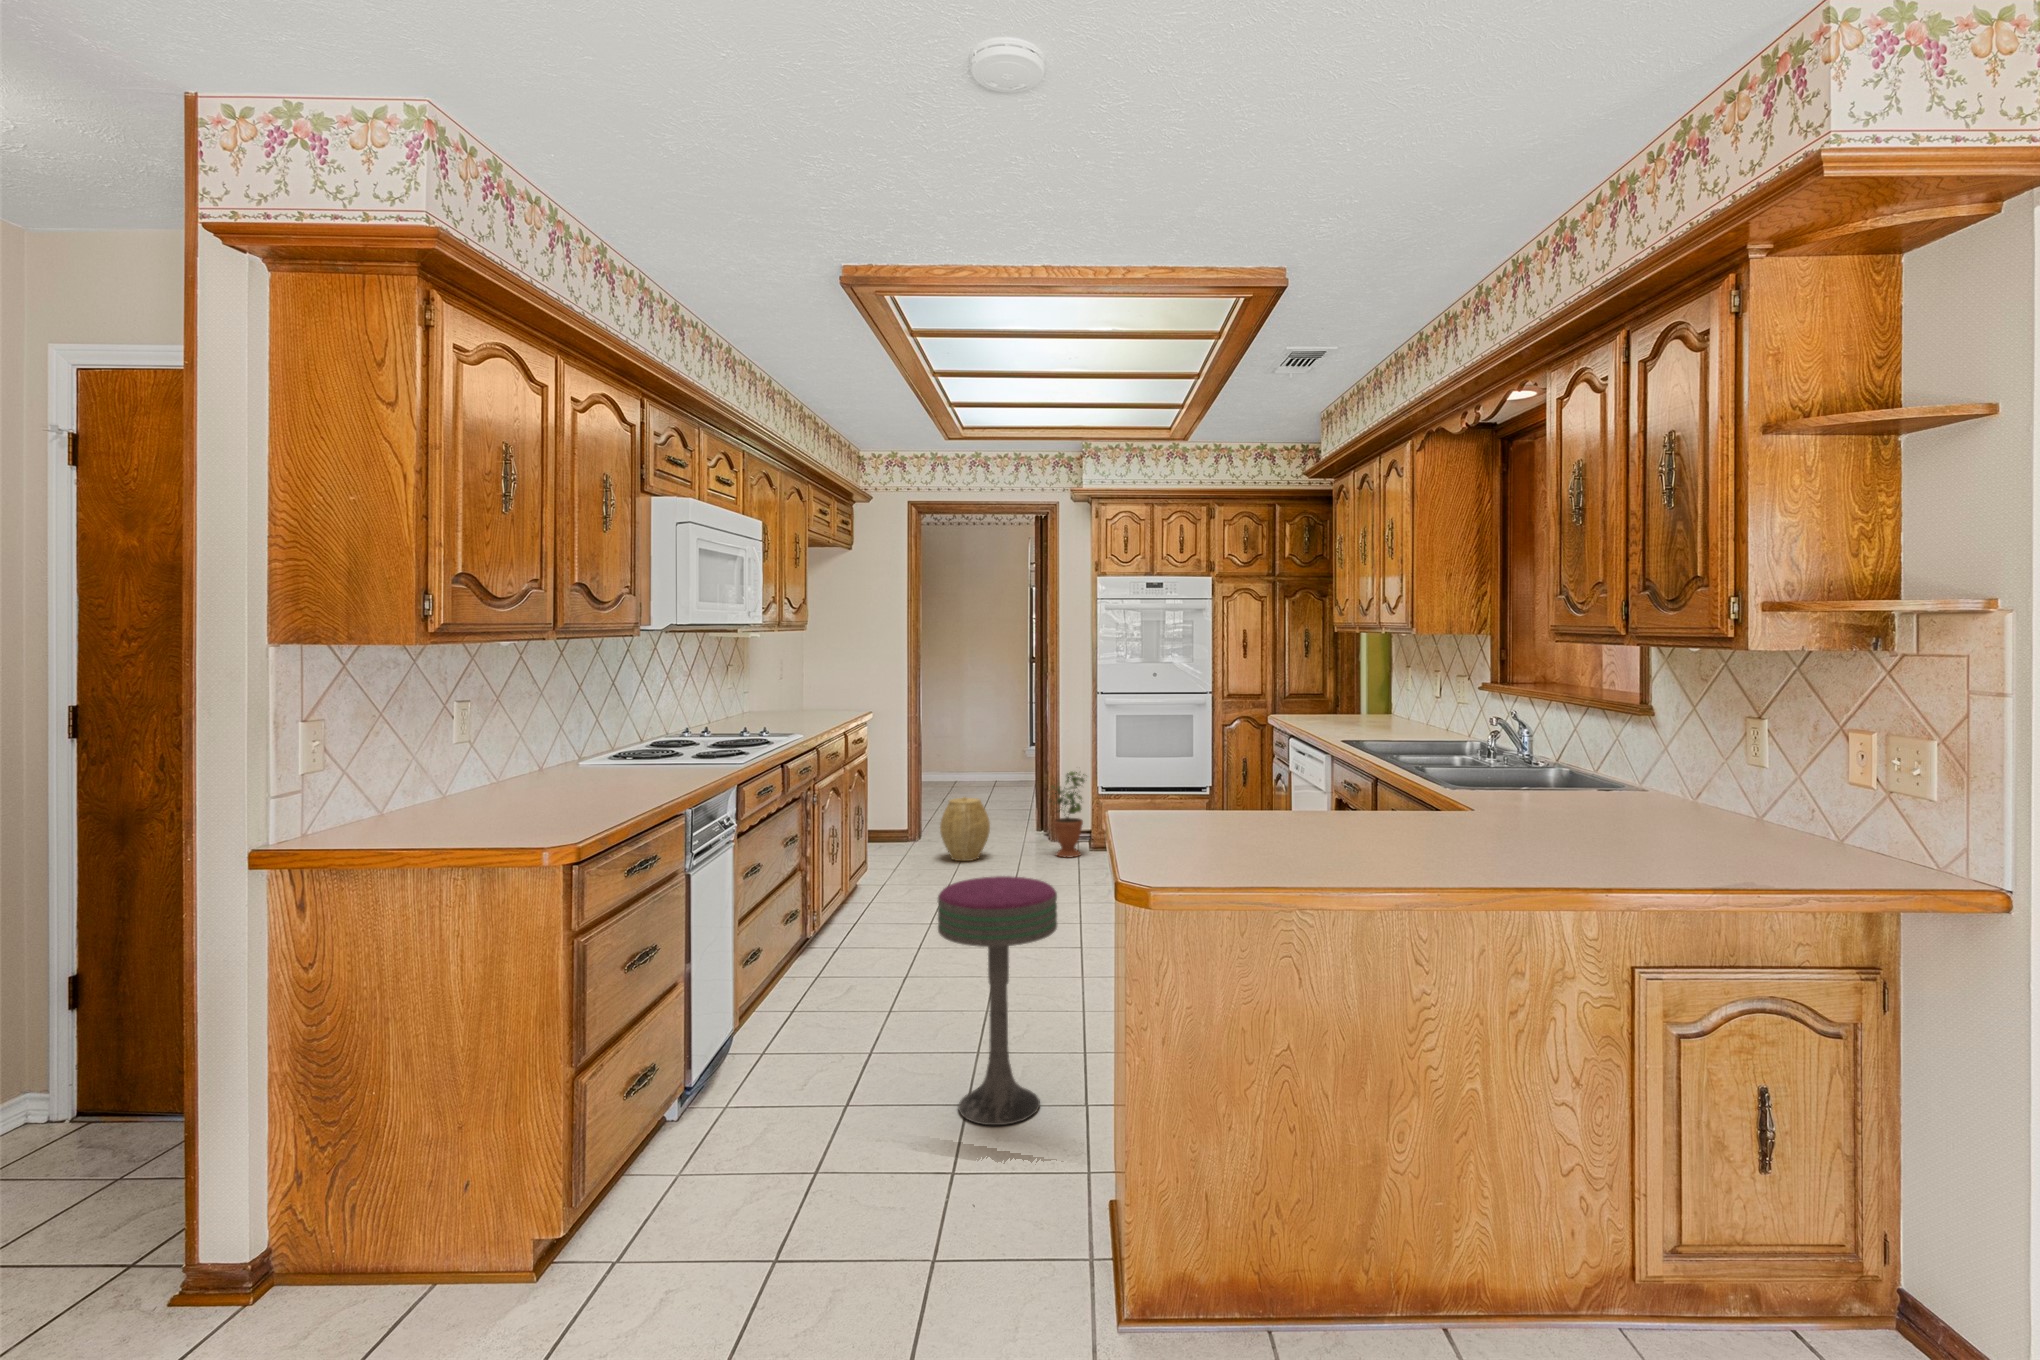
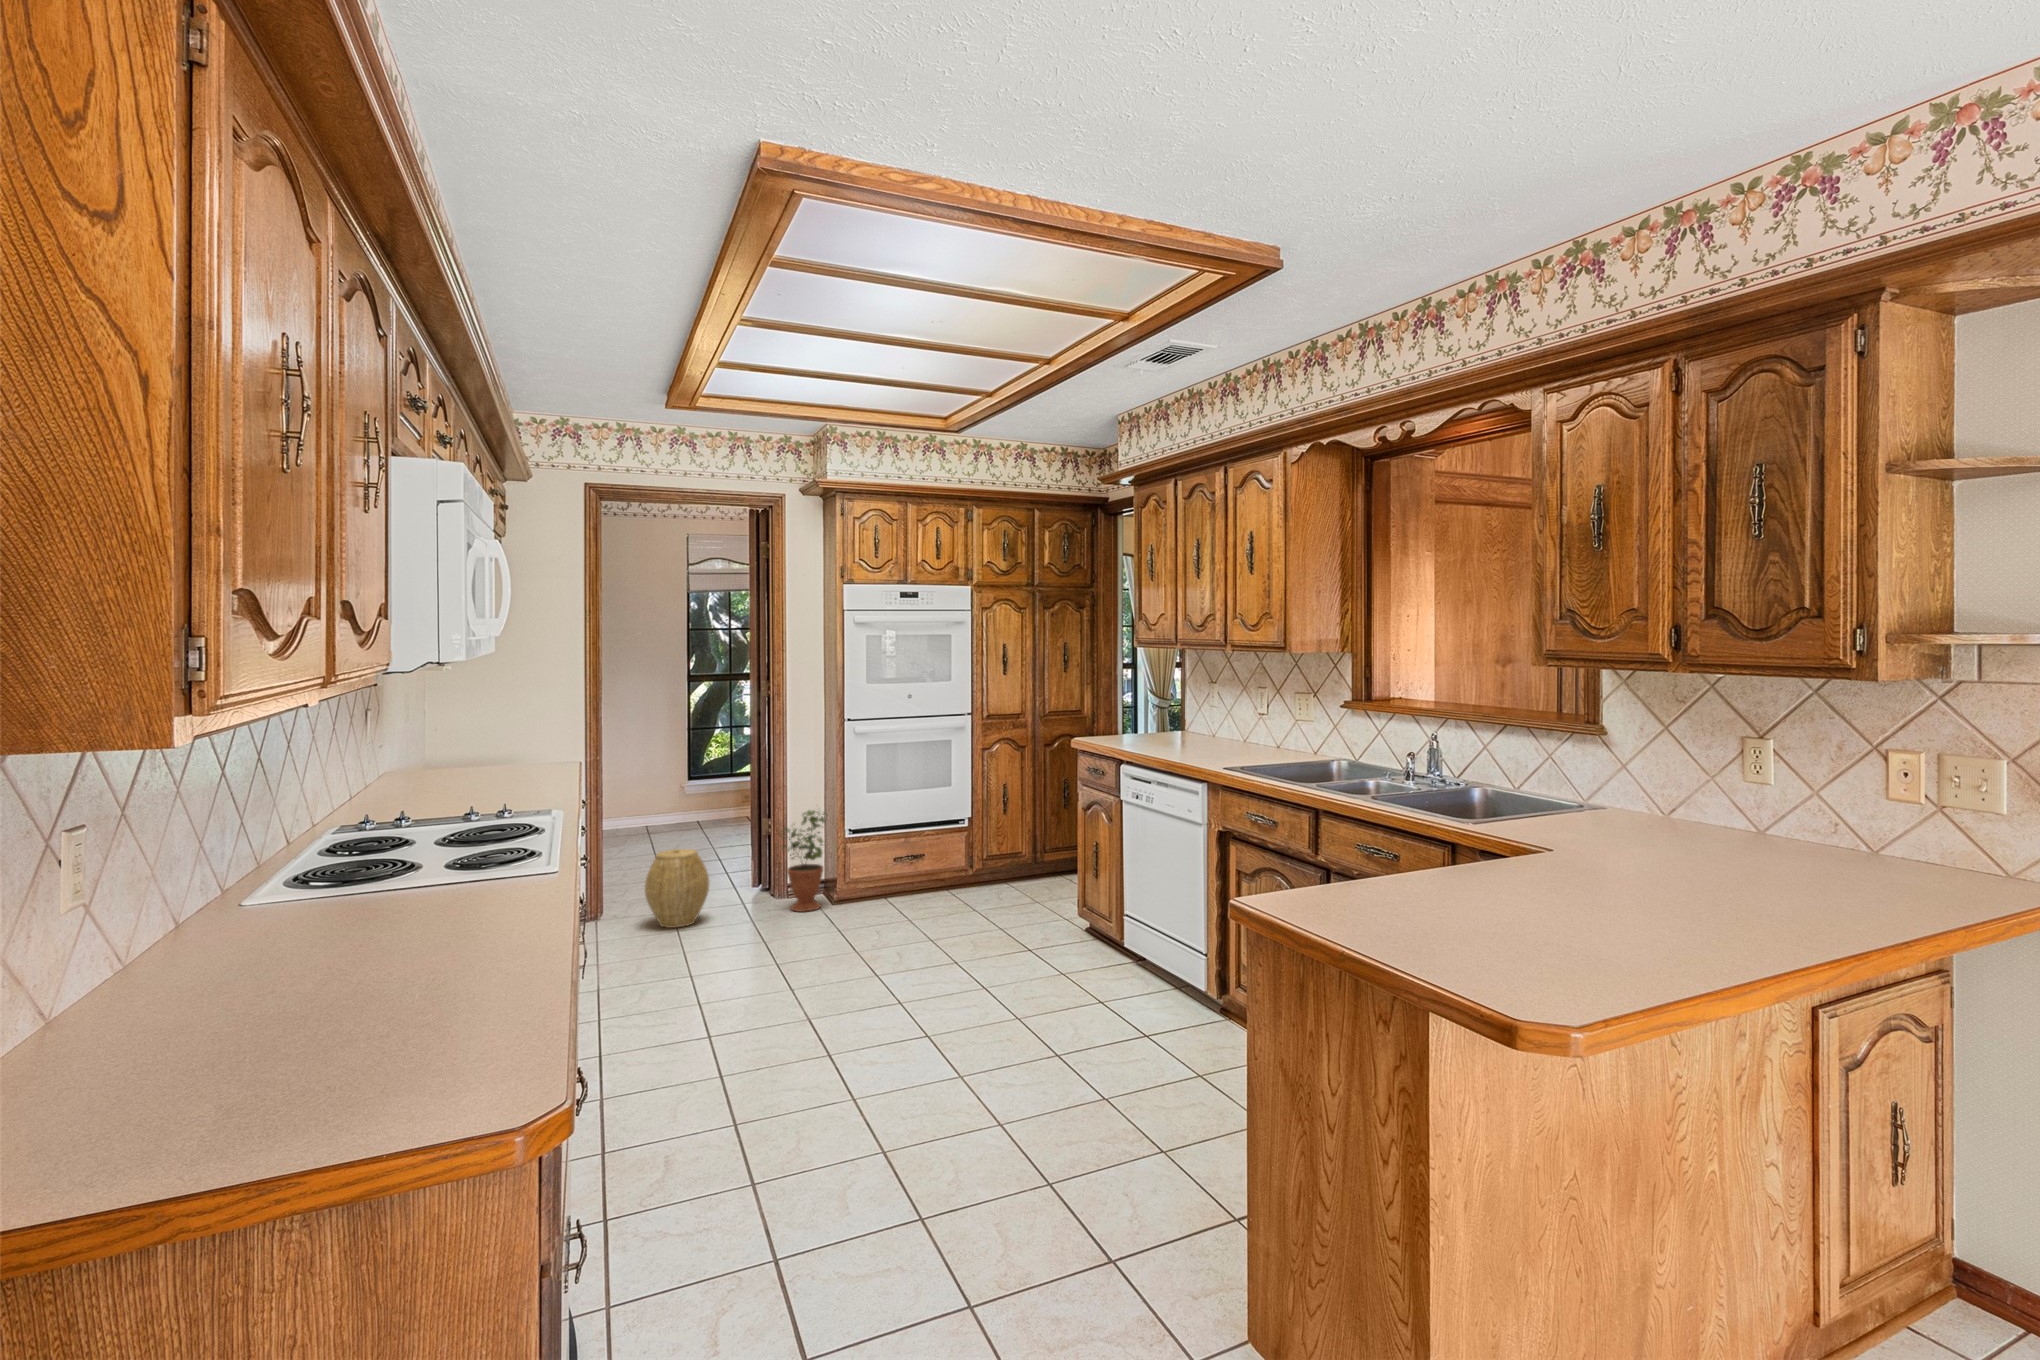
bar stool: present [938,876,1057,1125] -> none [767,982,922,1311]

